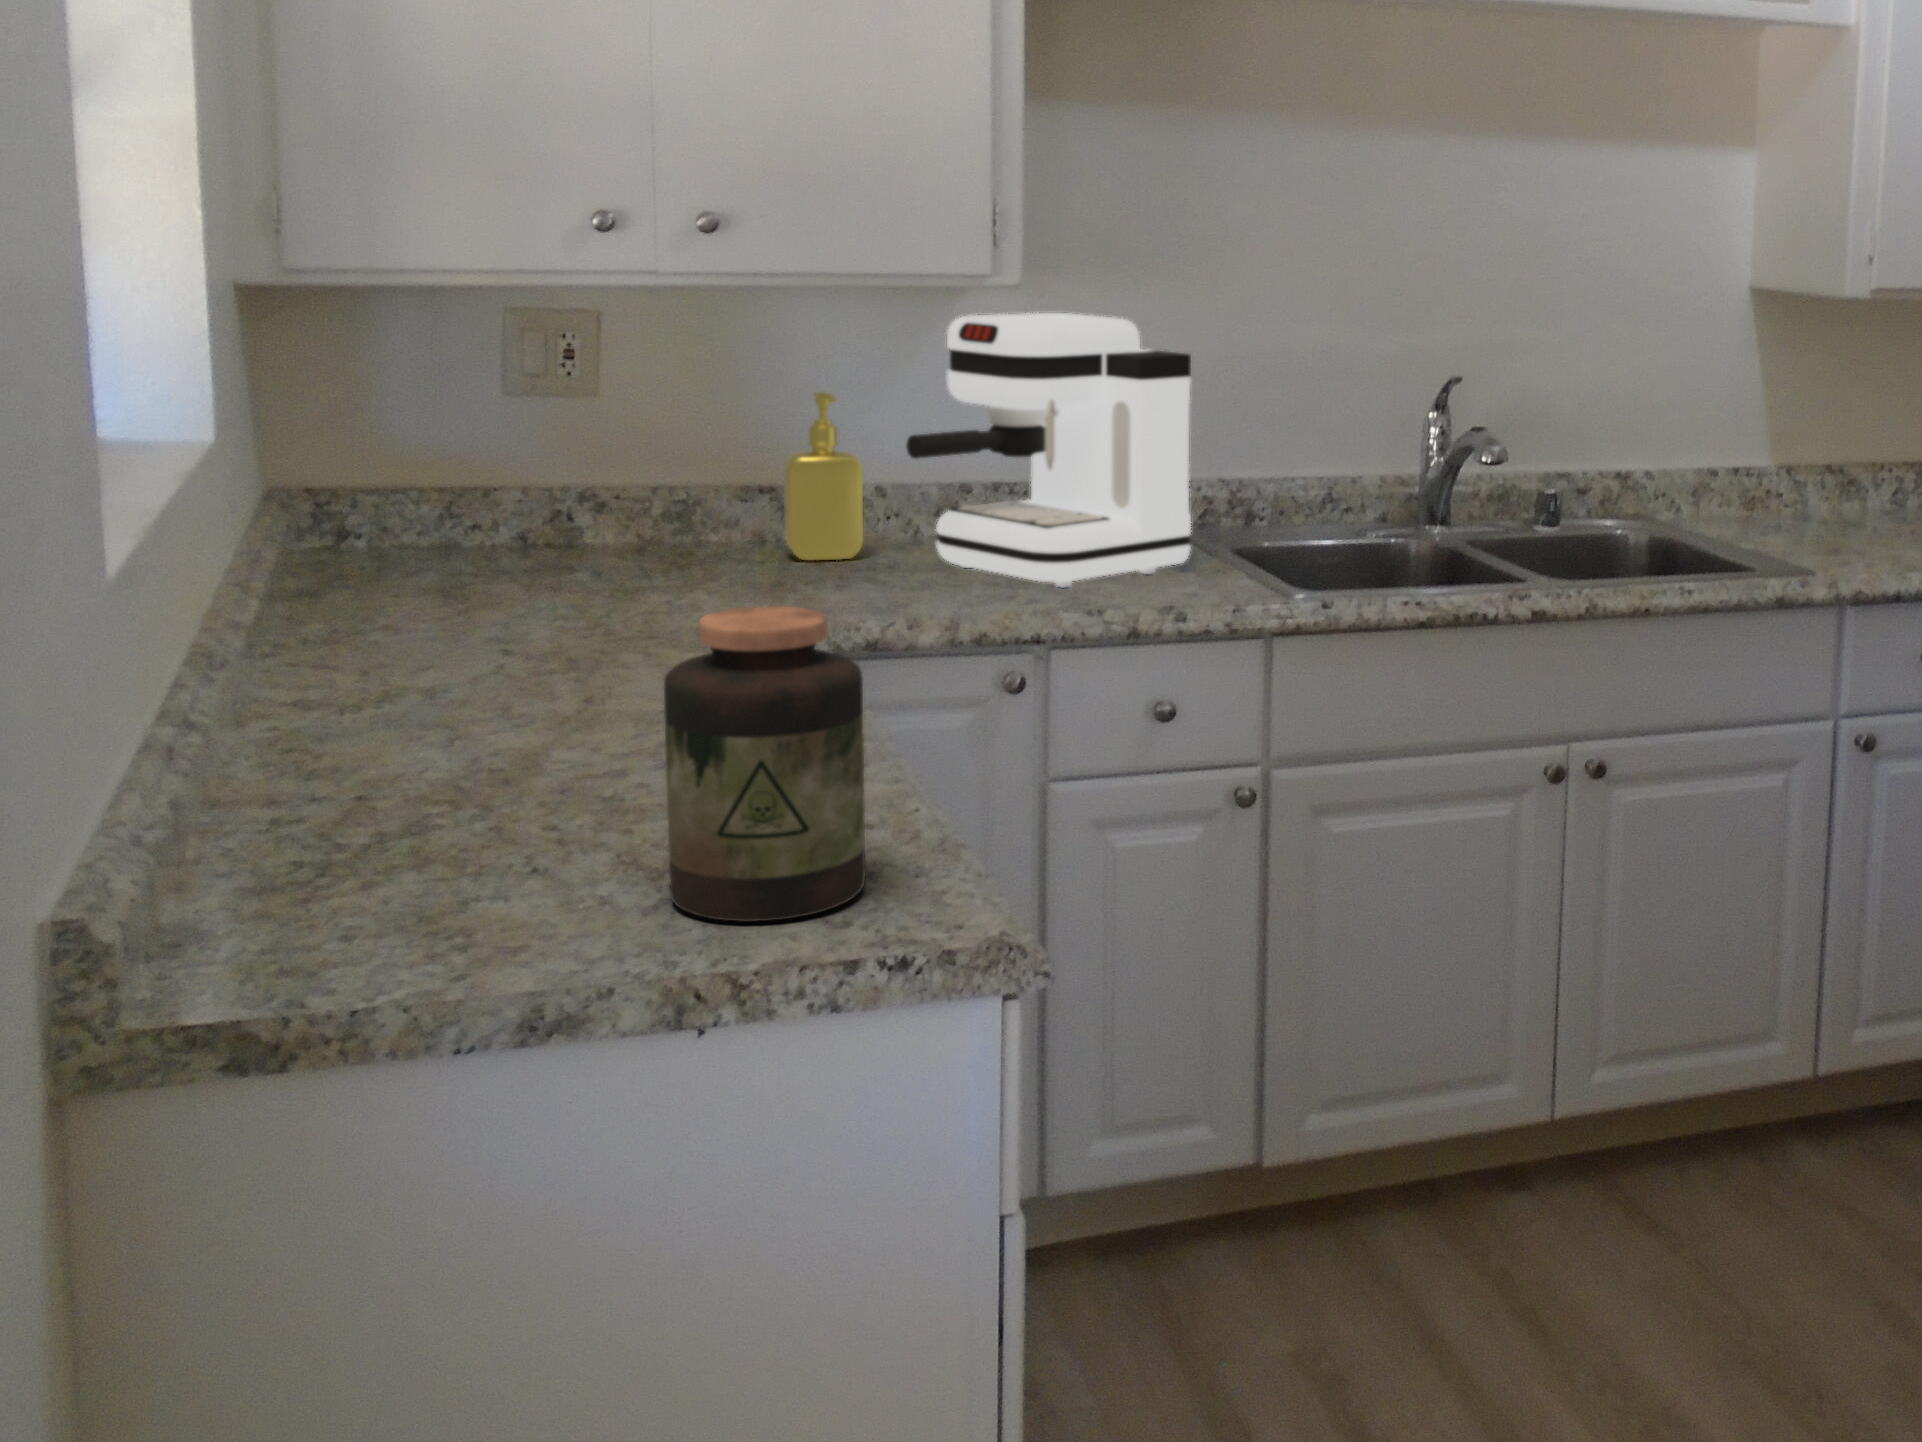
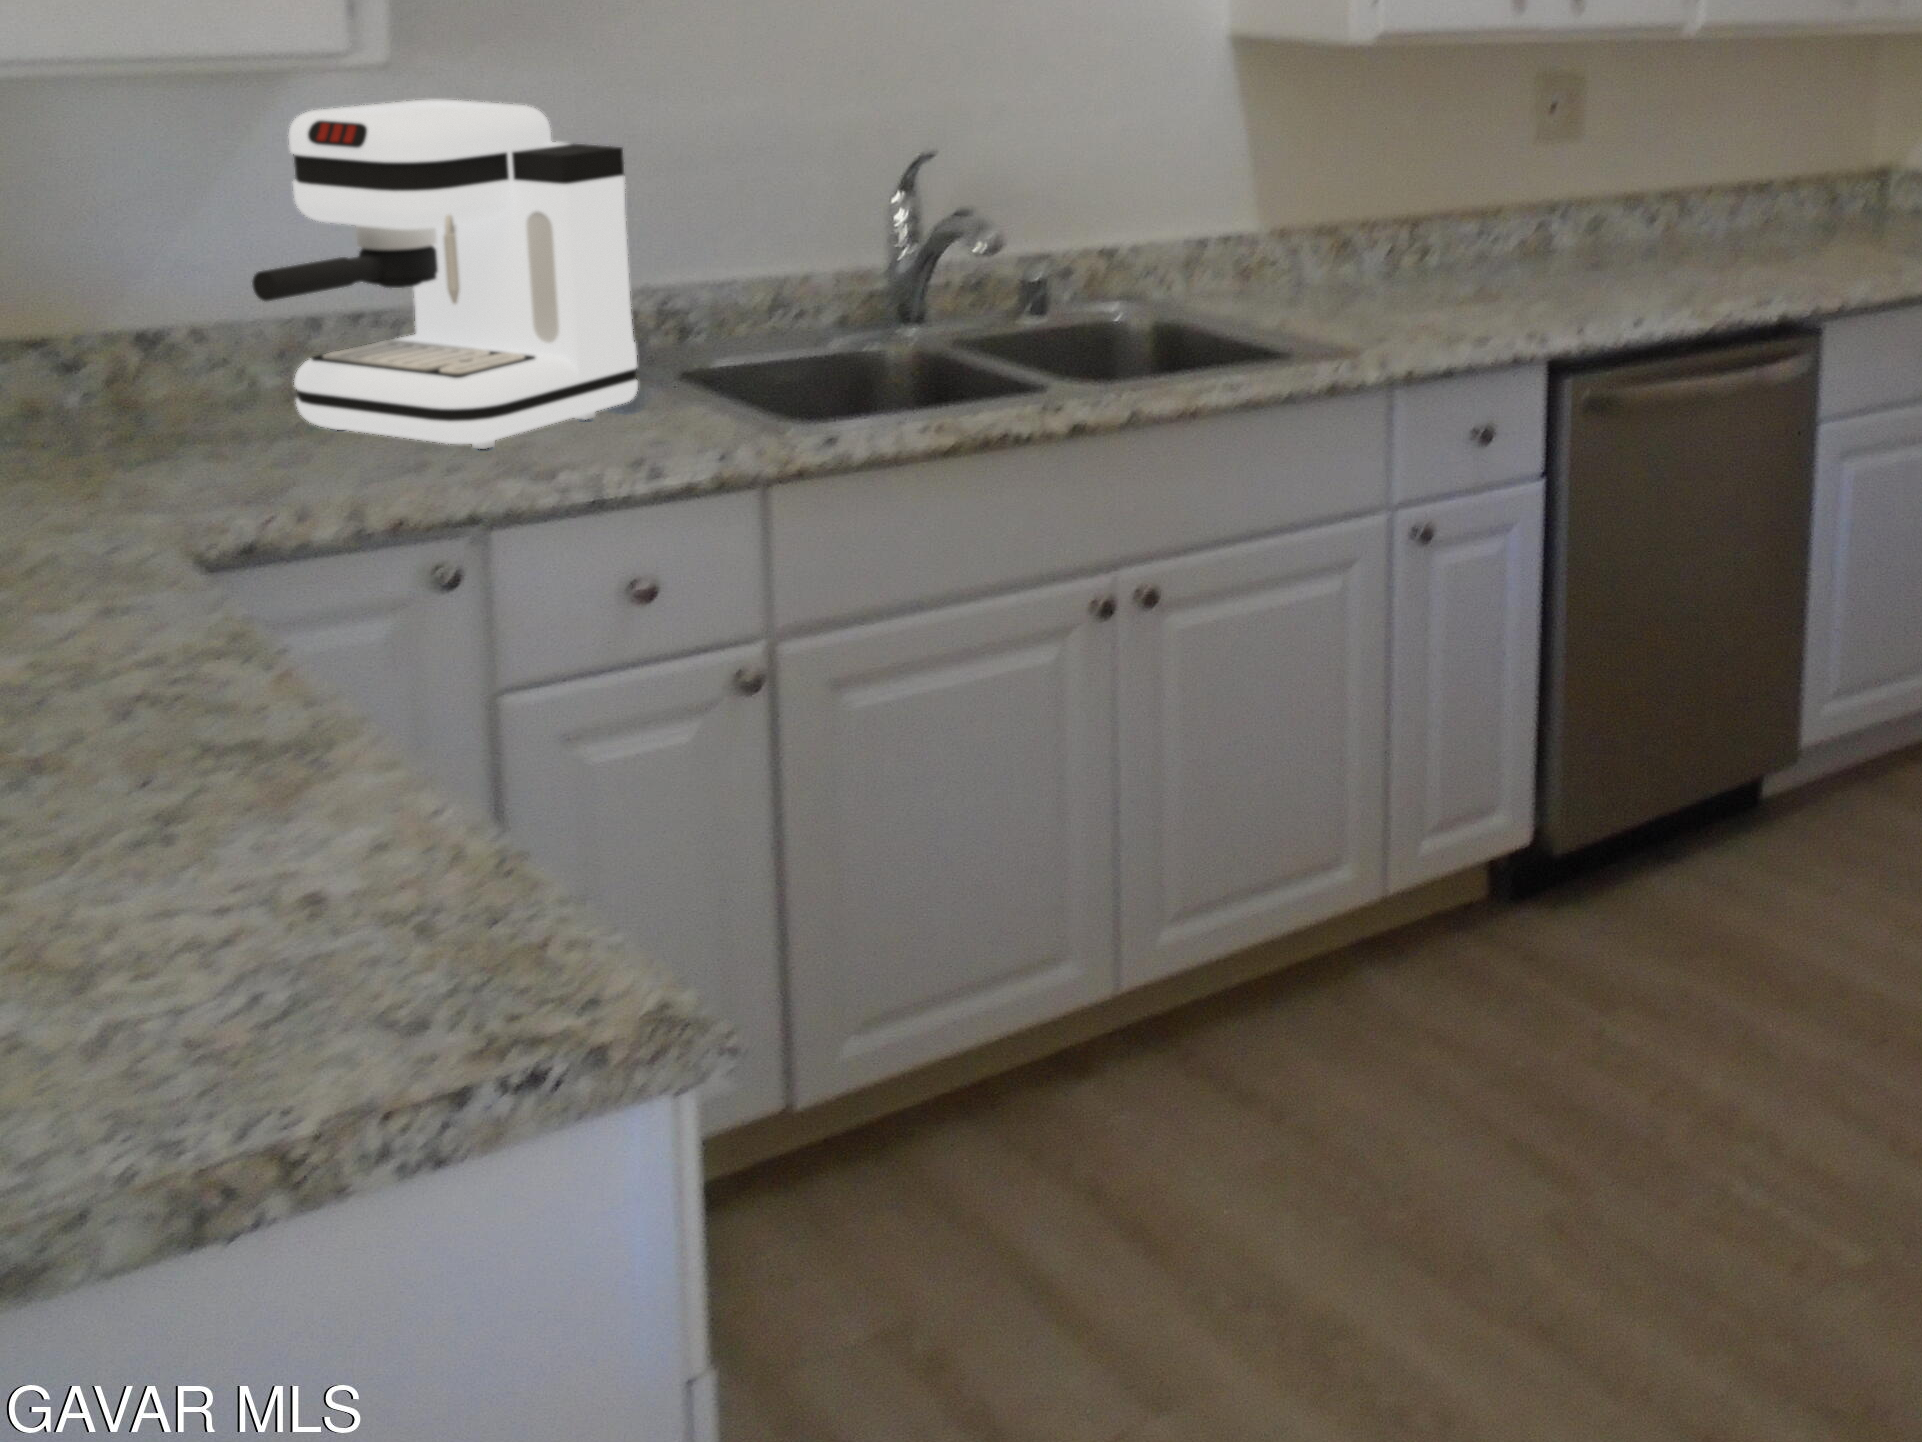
soap dispenser: present [784,392,863,560] -> none [61,216,187,437]
jar: present [664,606,865,922] -> none [105,598,427,1053]

